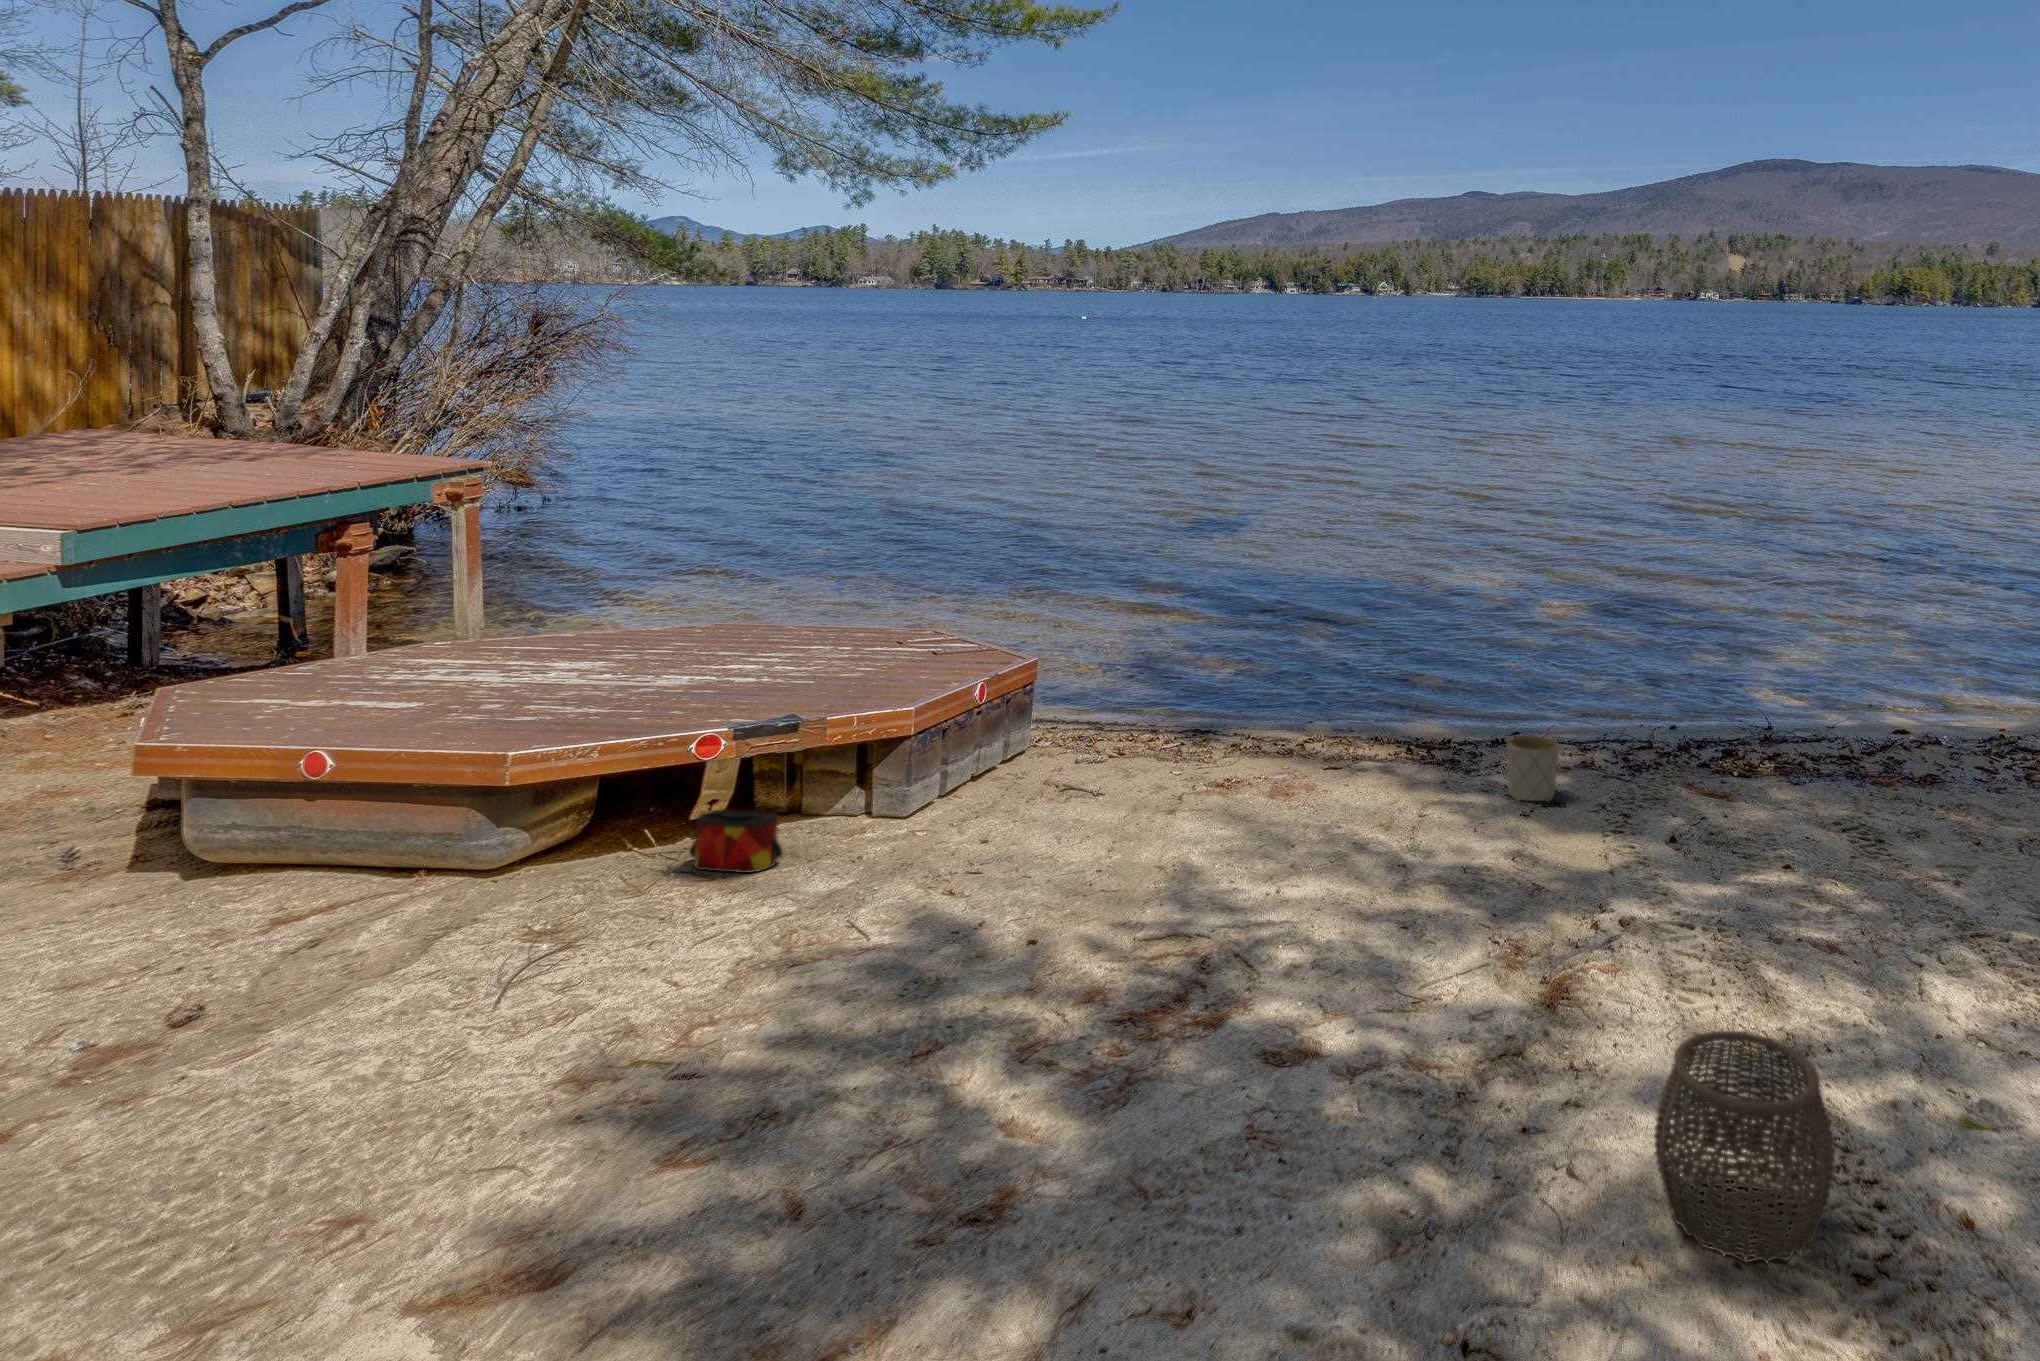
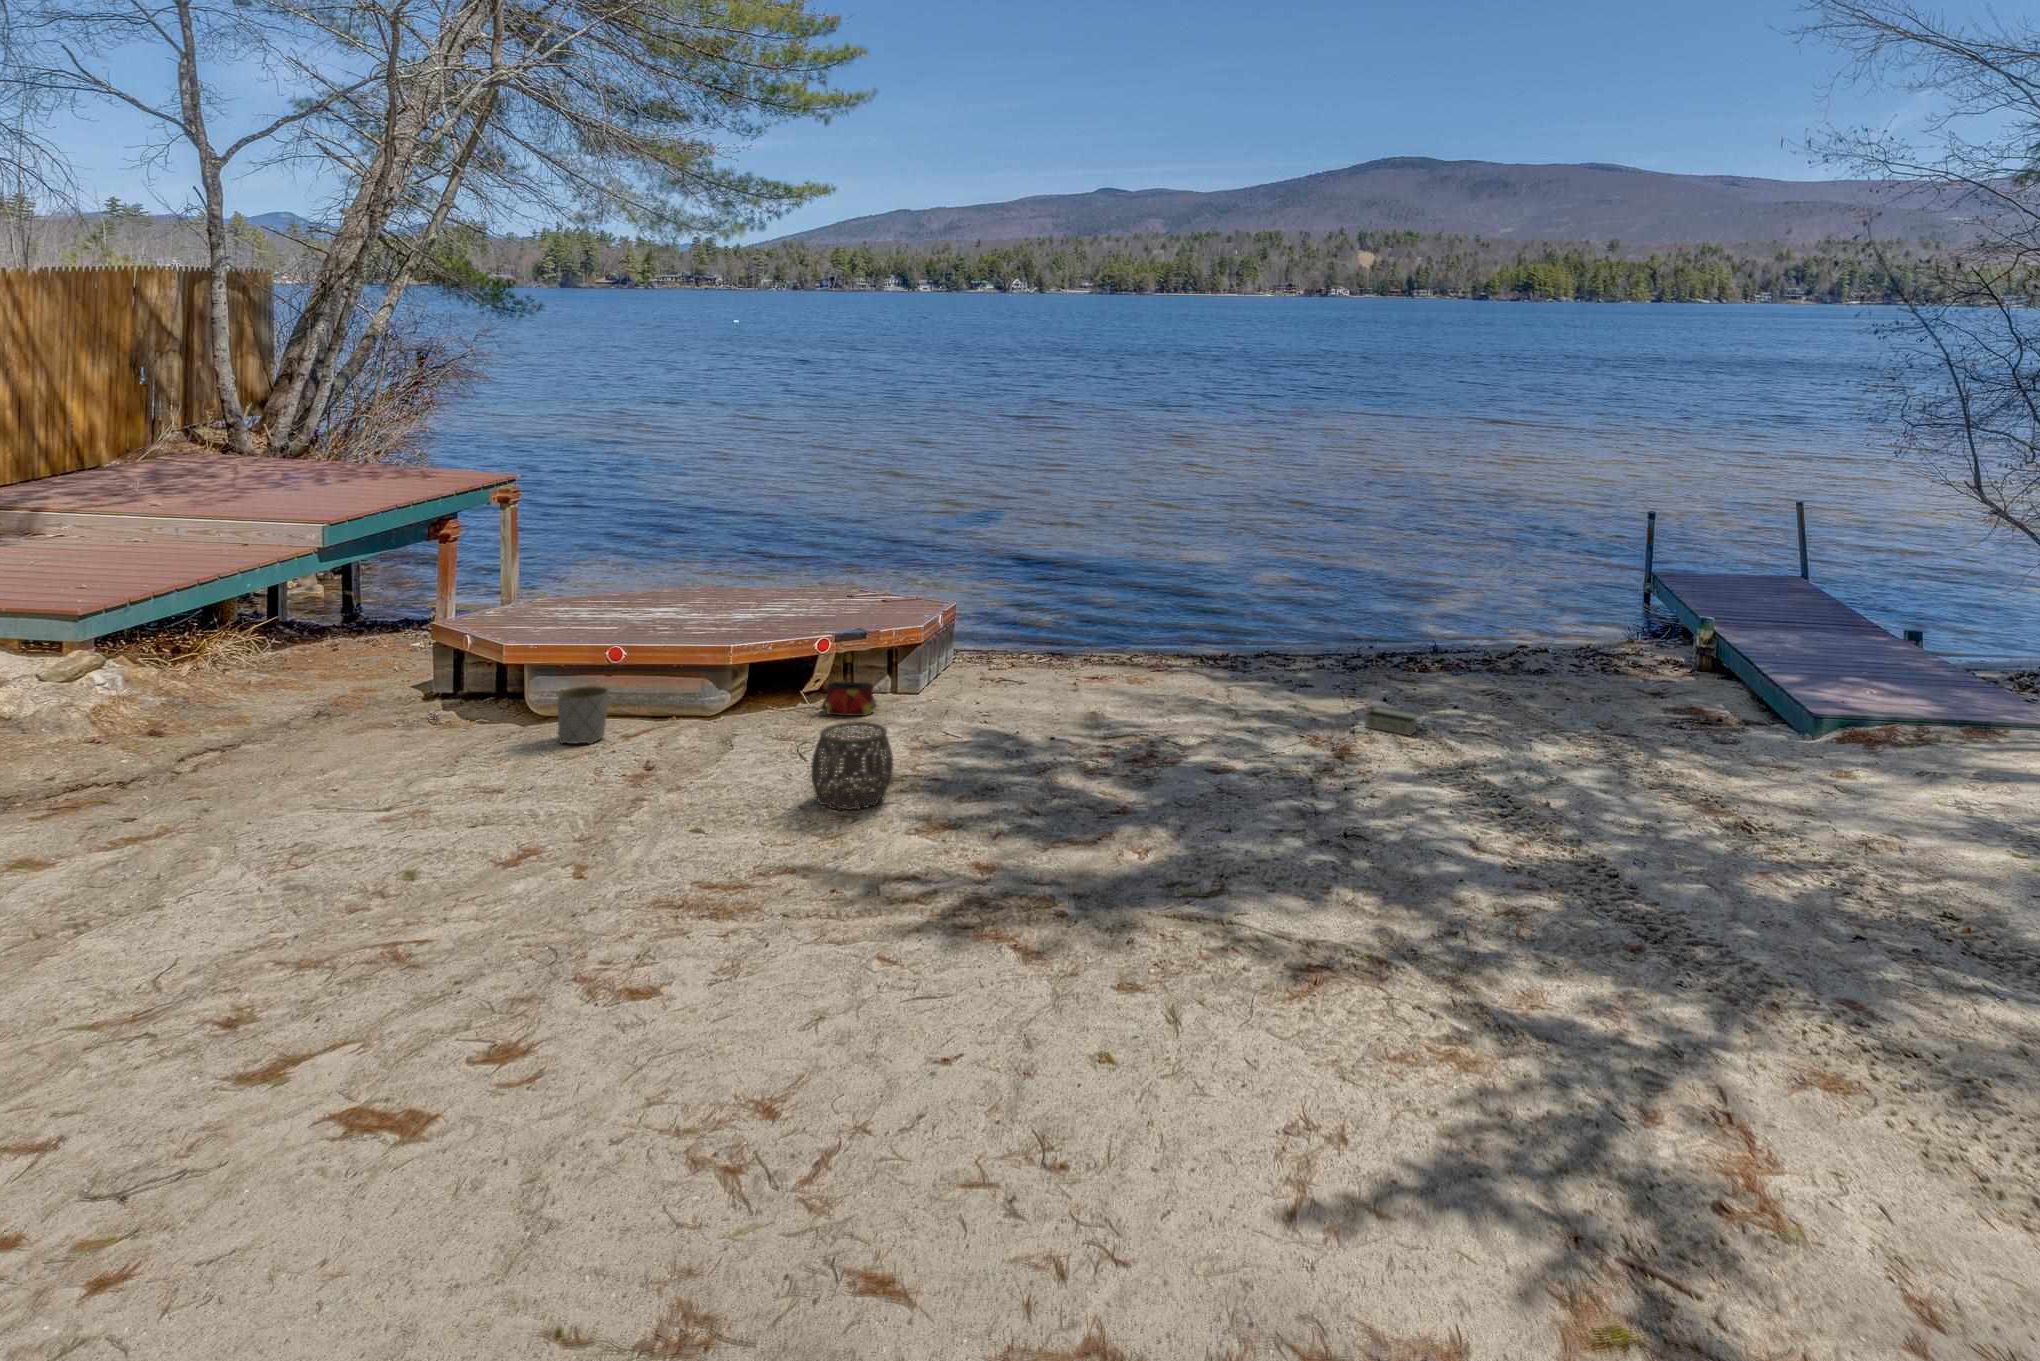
planter: present [1507,736,1559,802] -> present [558,686,609,744]
toolbox: none [1620,874,1723,940] -> present [1365,706,1421,735]
woven basket: present [1654,1031,1836,1263] -> present [811,722,893,810]

